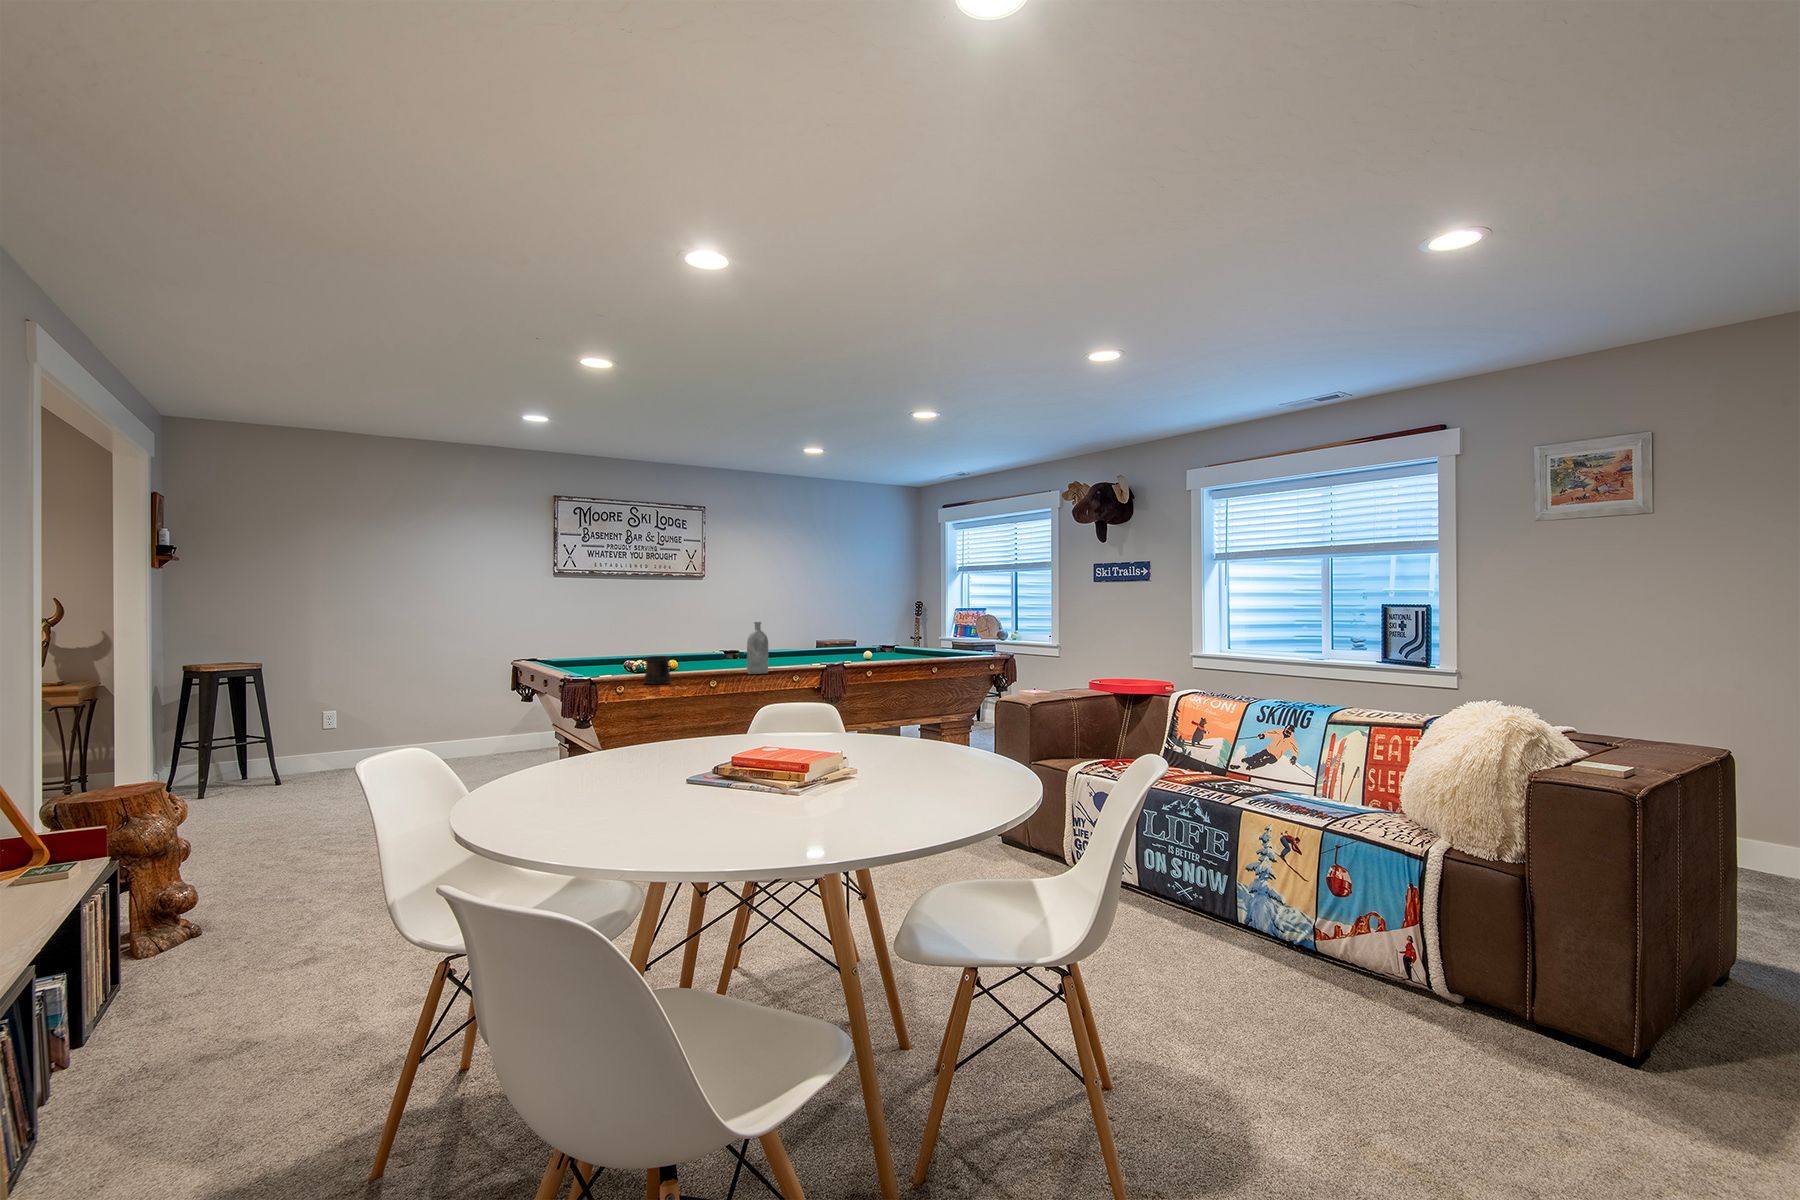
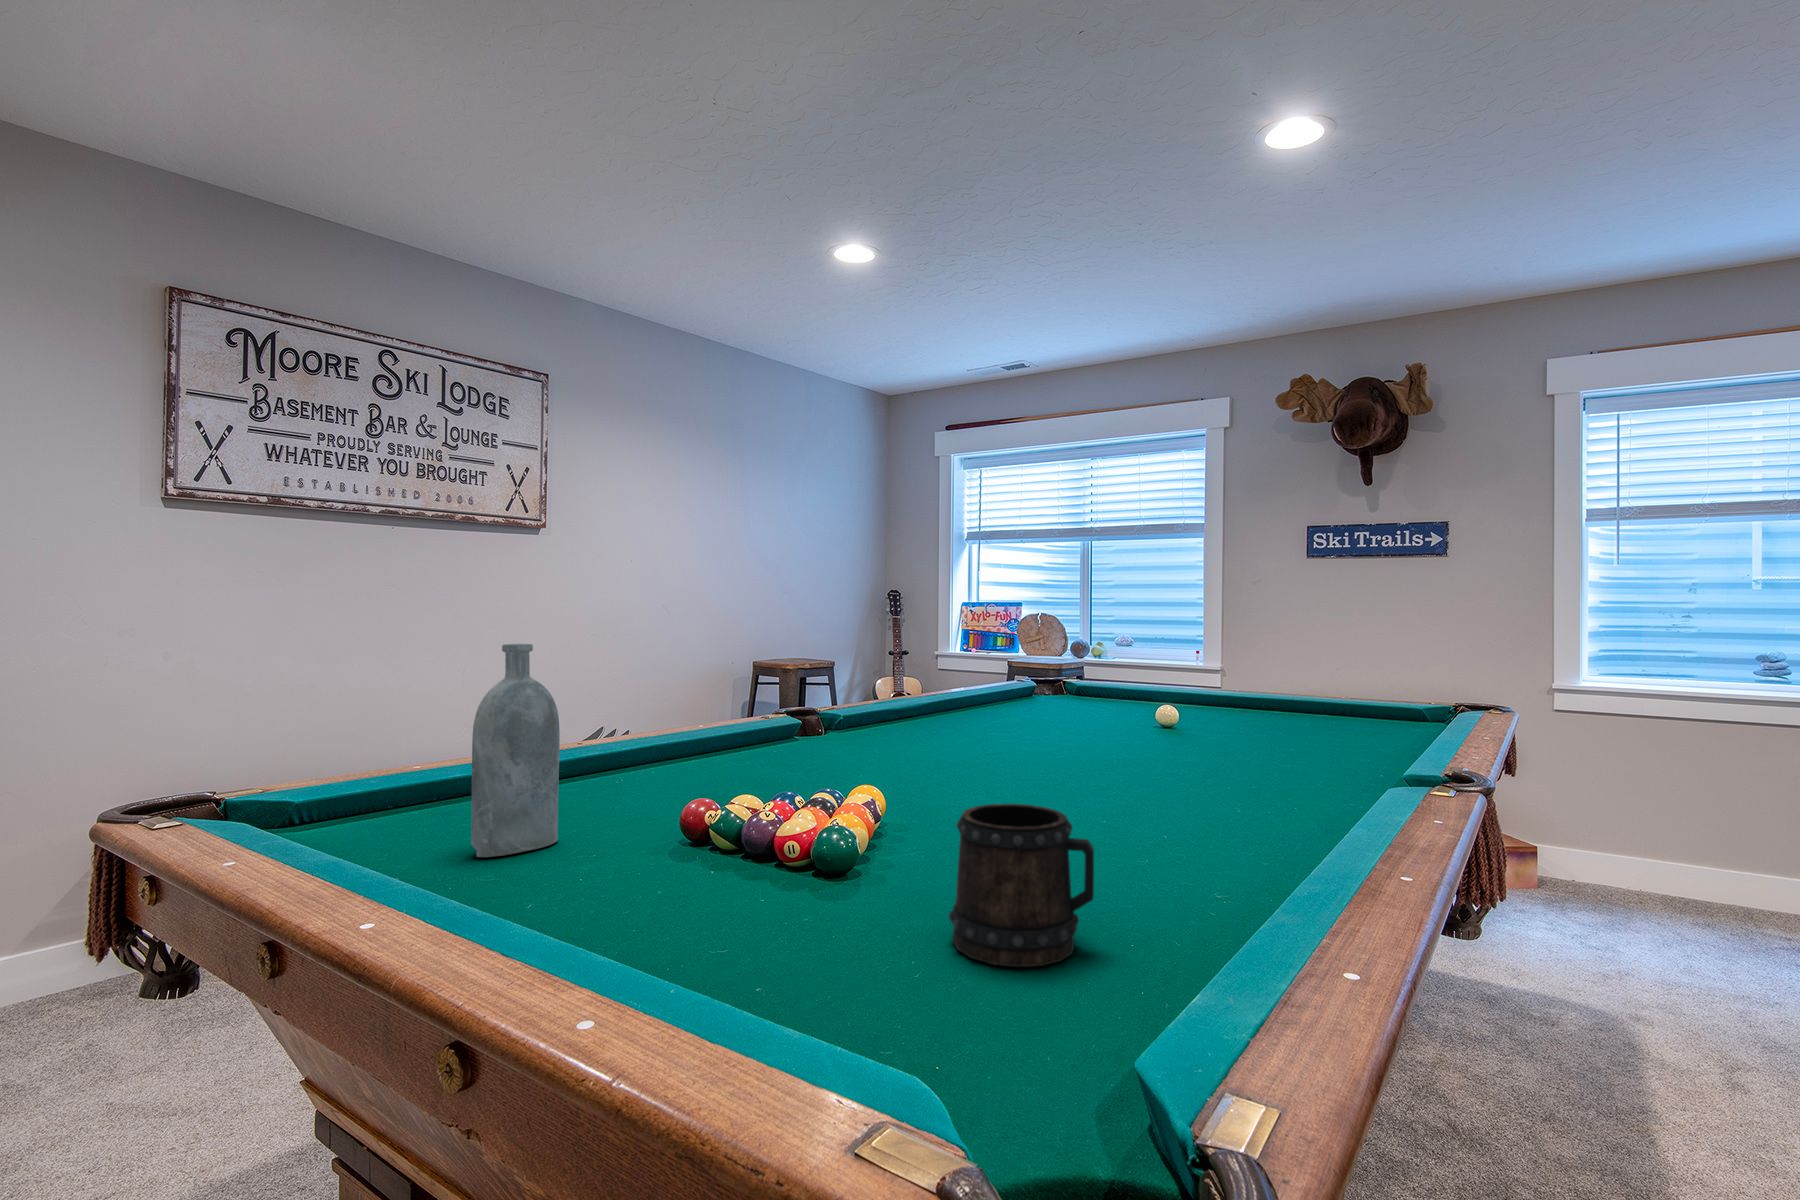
bottle: present [747,622,768,674] -> present [471,644,560,857]

